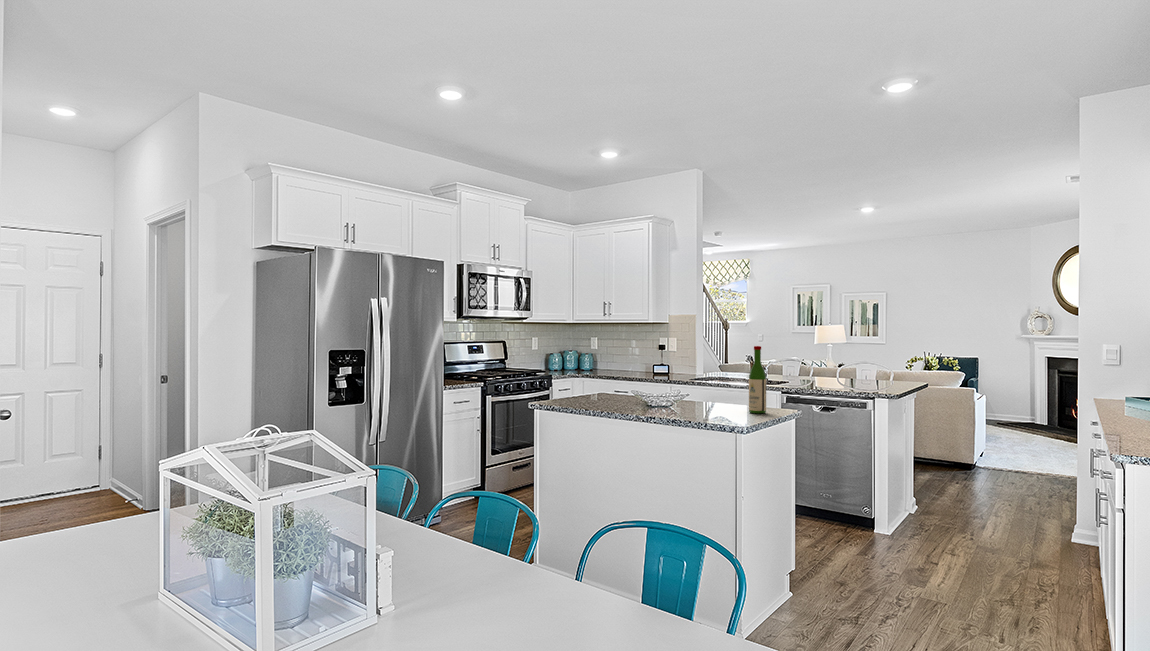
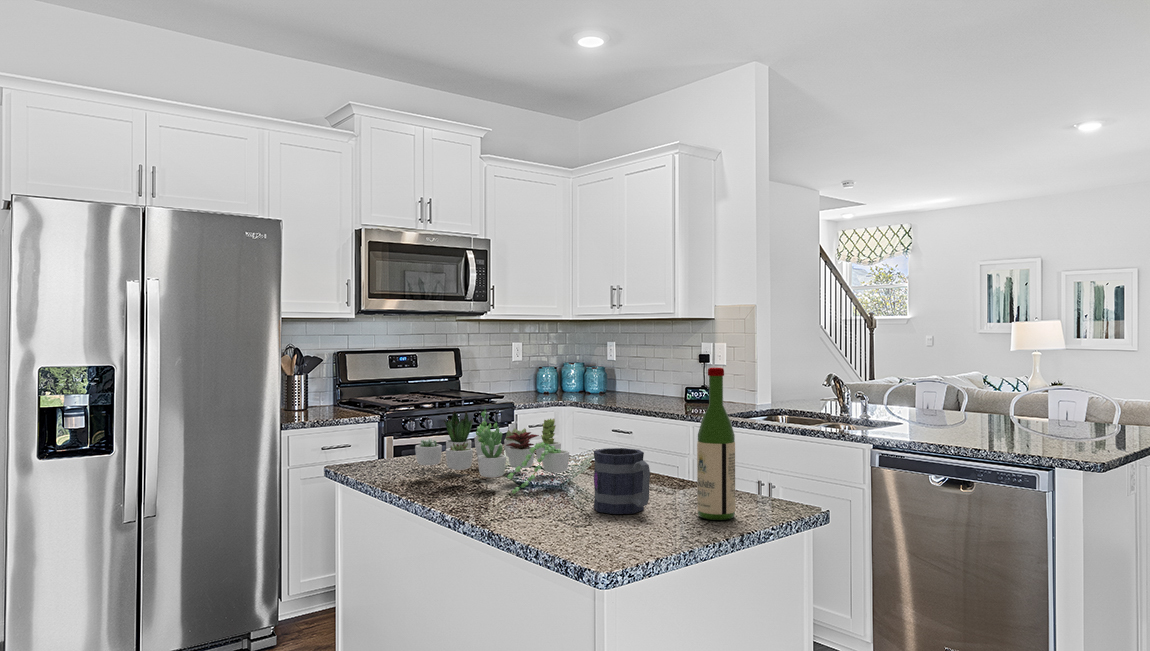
succulent plant: none [587,367,673,408] -> present [407,411,569,494]
mug: none [698,384,730,413] -> present [594,448,650,514]

